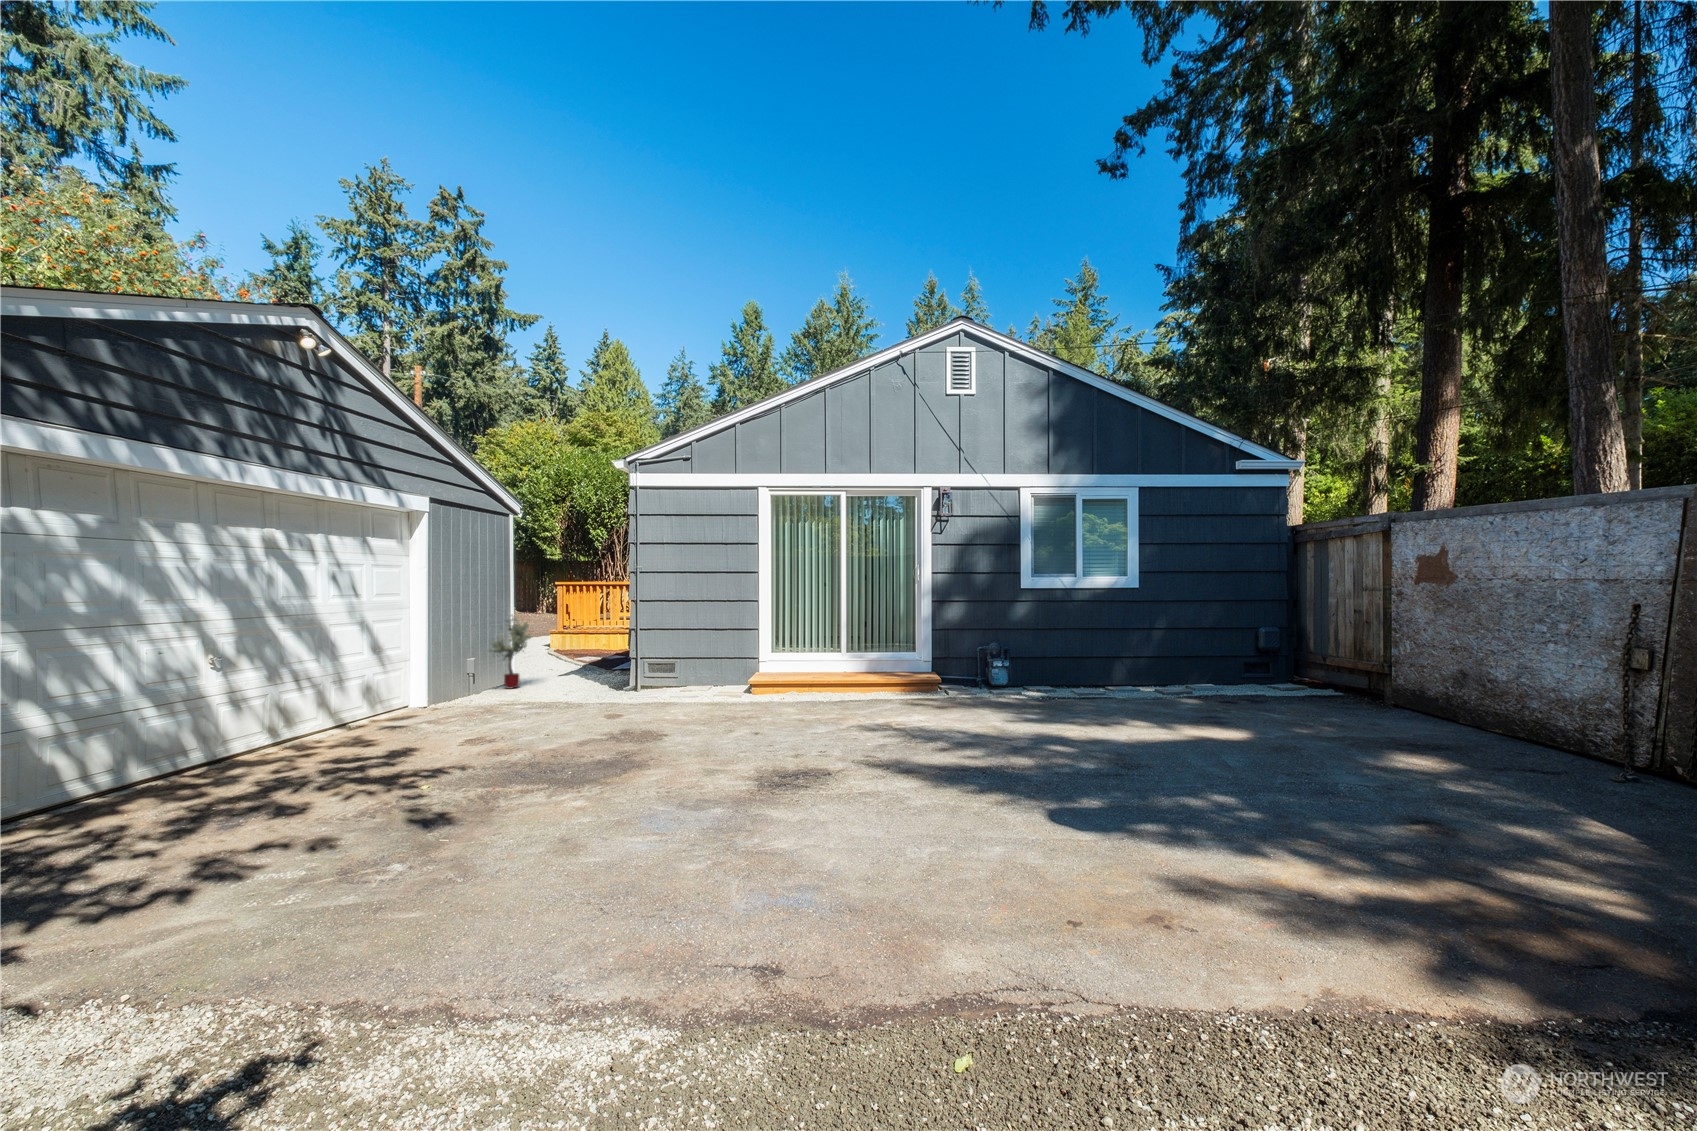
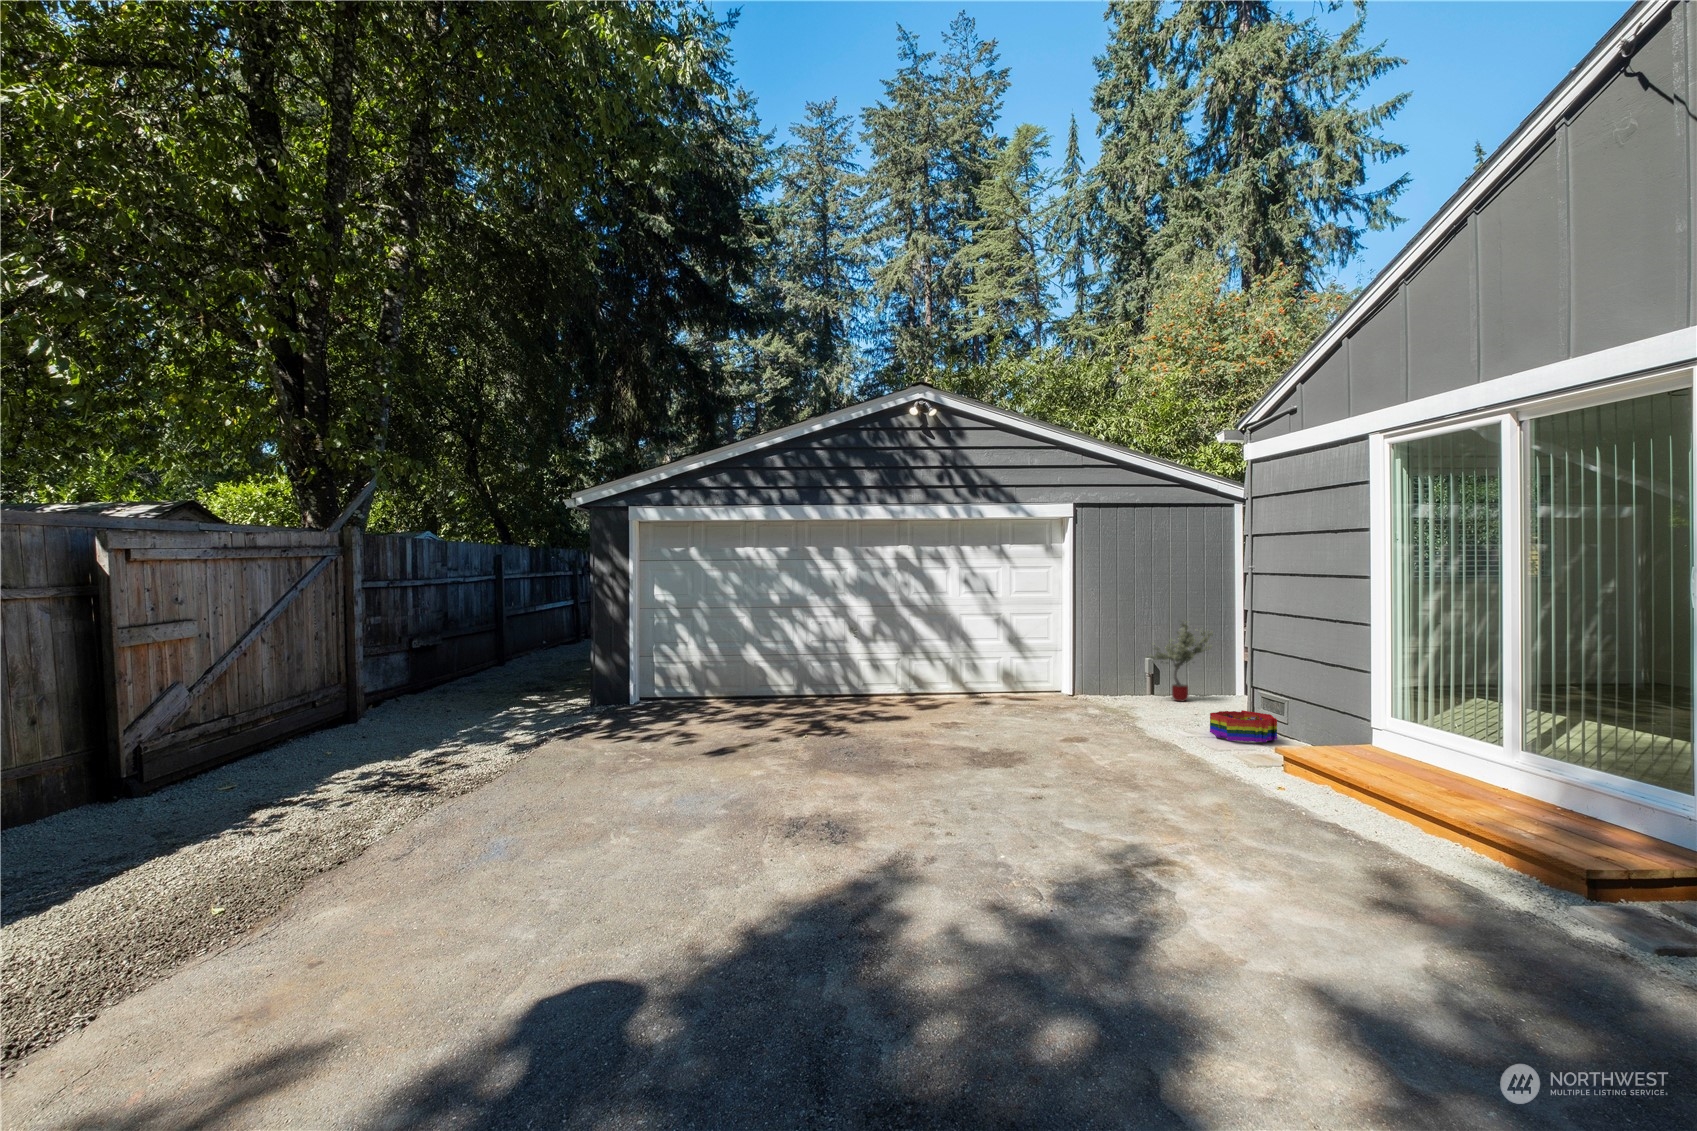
storage bin: none [625,672,672,693] -> present [1210,710,1277,742]

